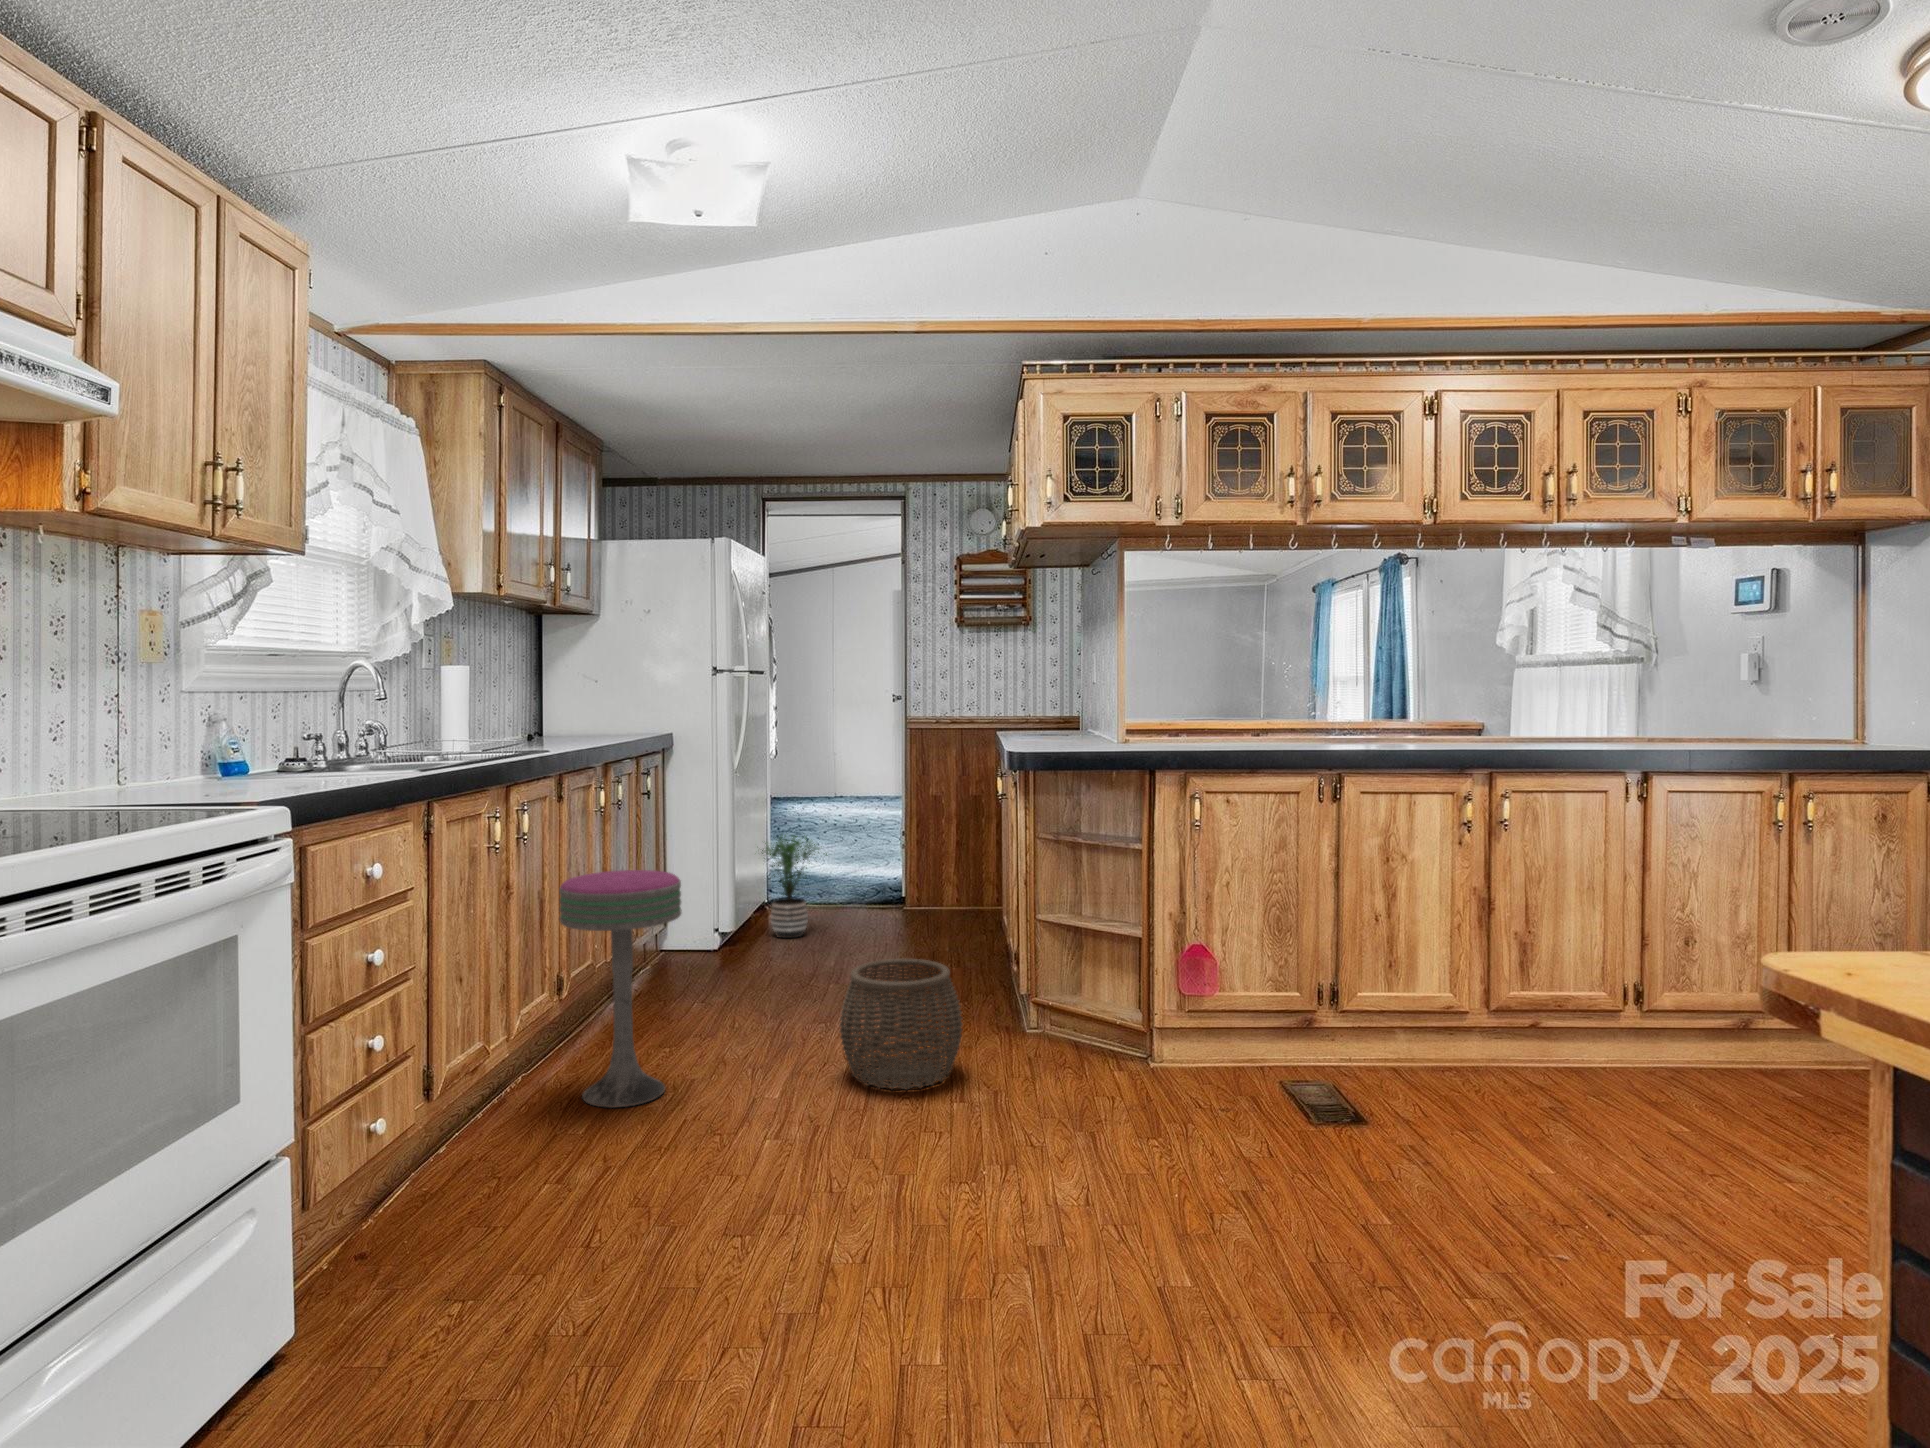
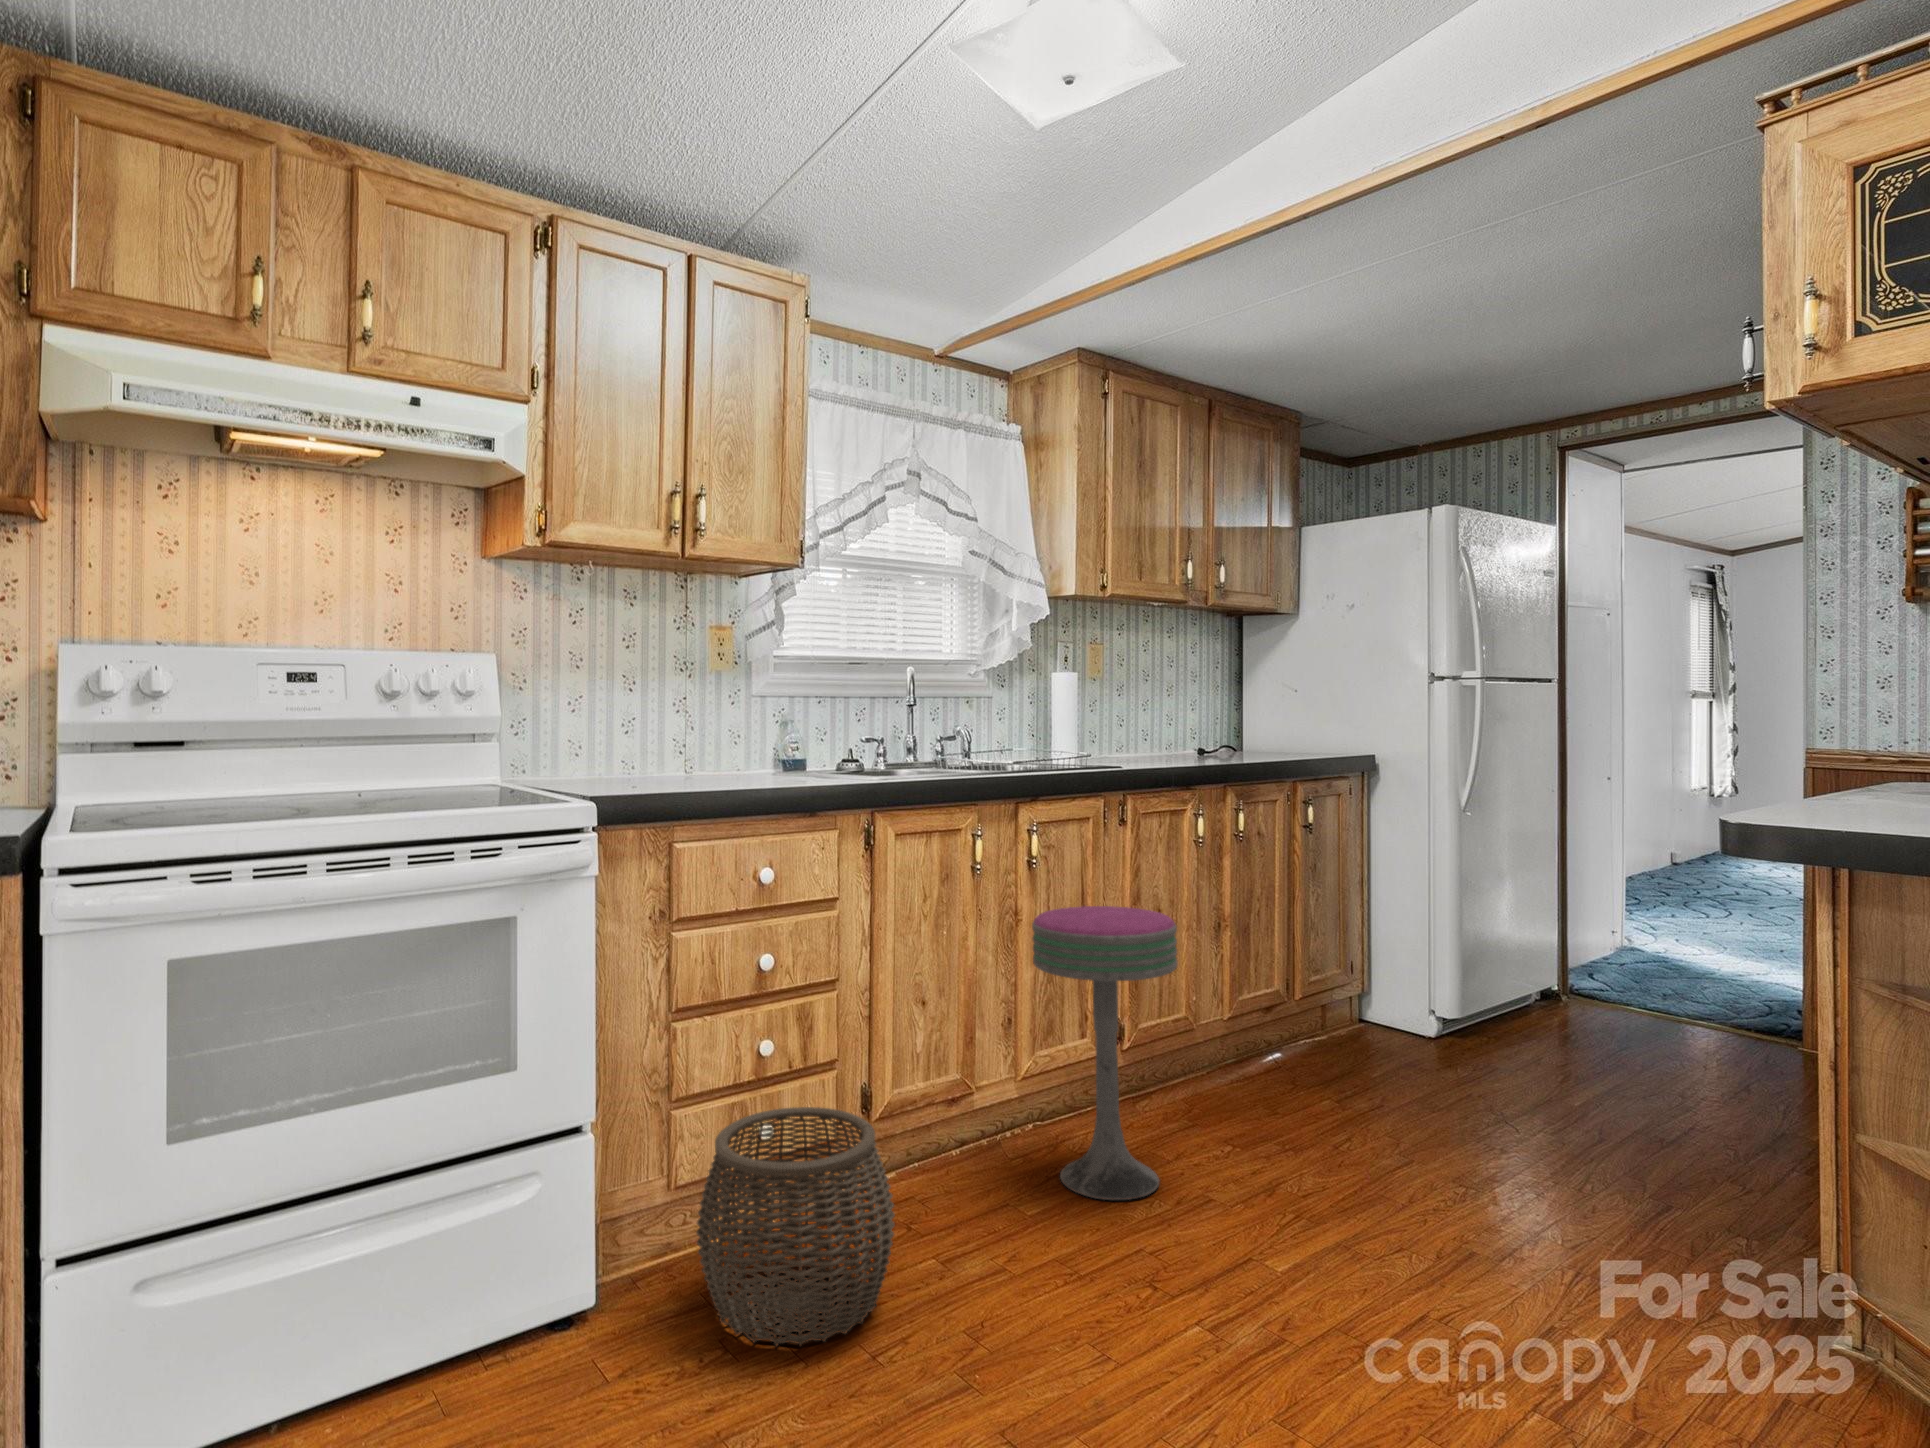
potted plant: present [761,835,827,938] -> none [1503,894,1622,1041]
woven basket: present [840,959,963,1089] -> present [696,1107,895,1346]

